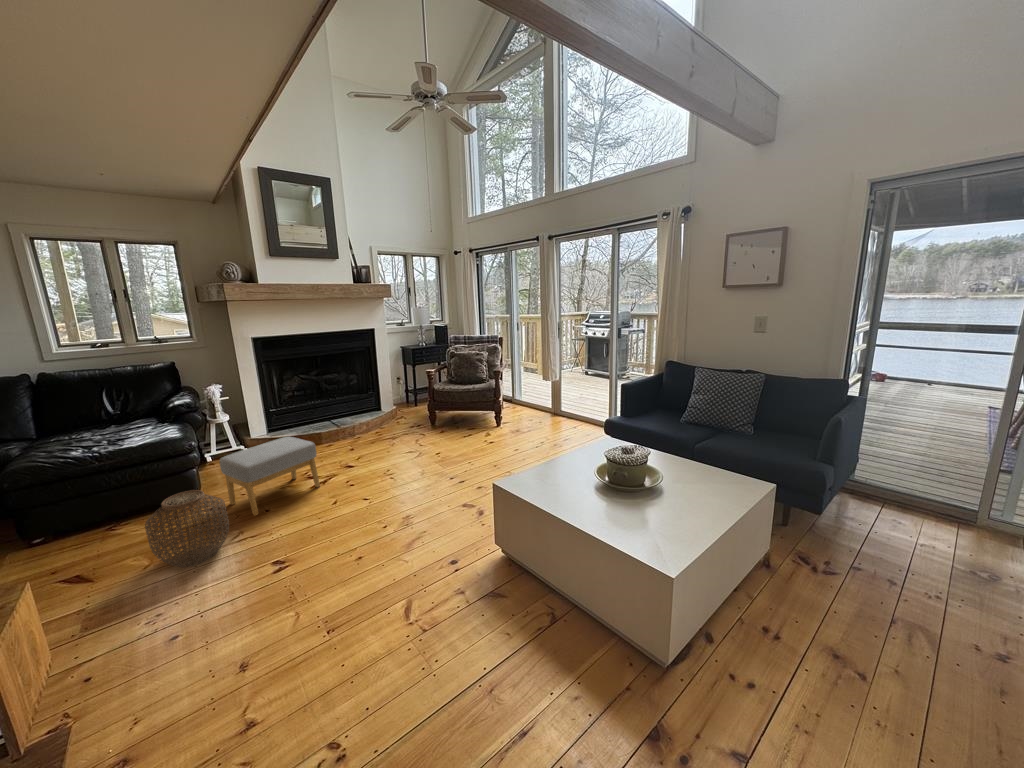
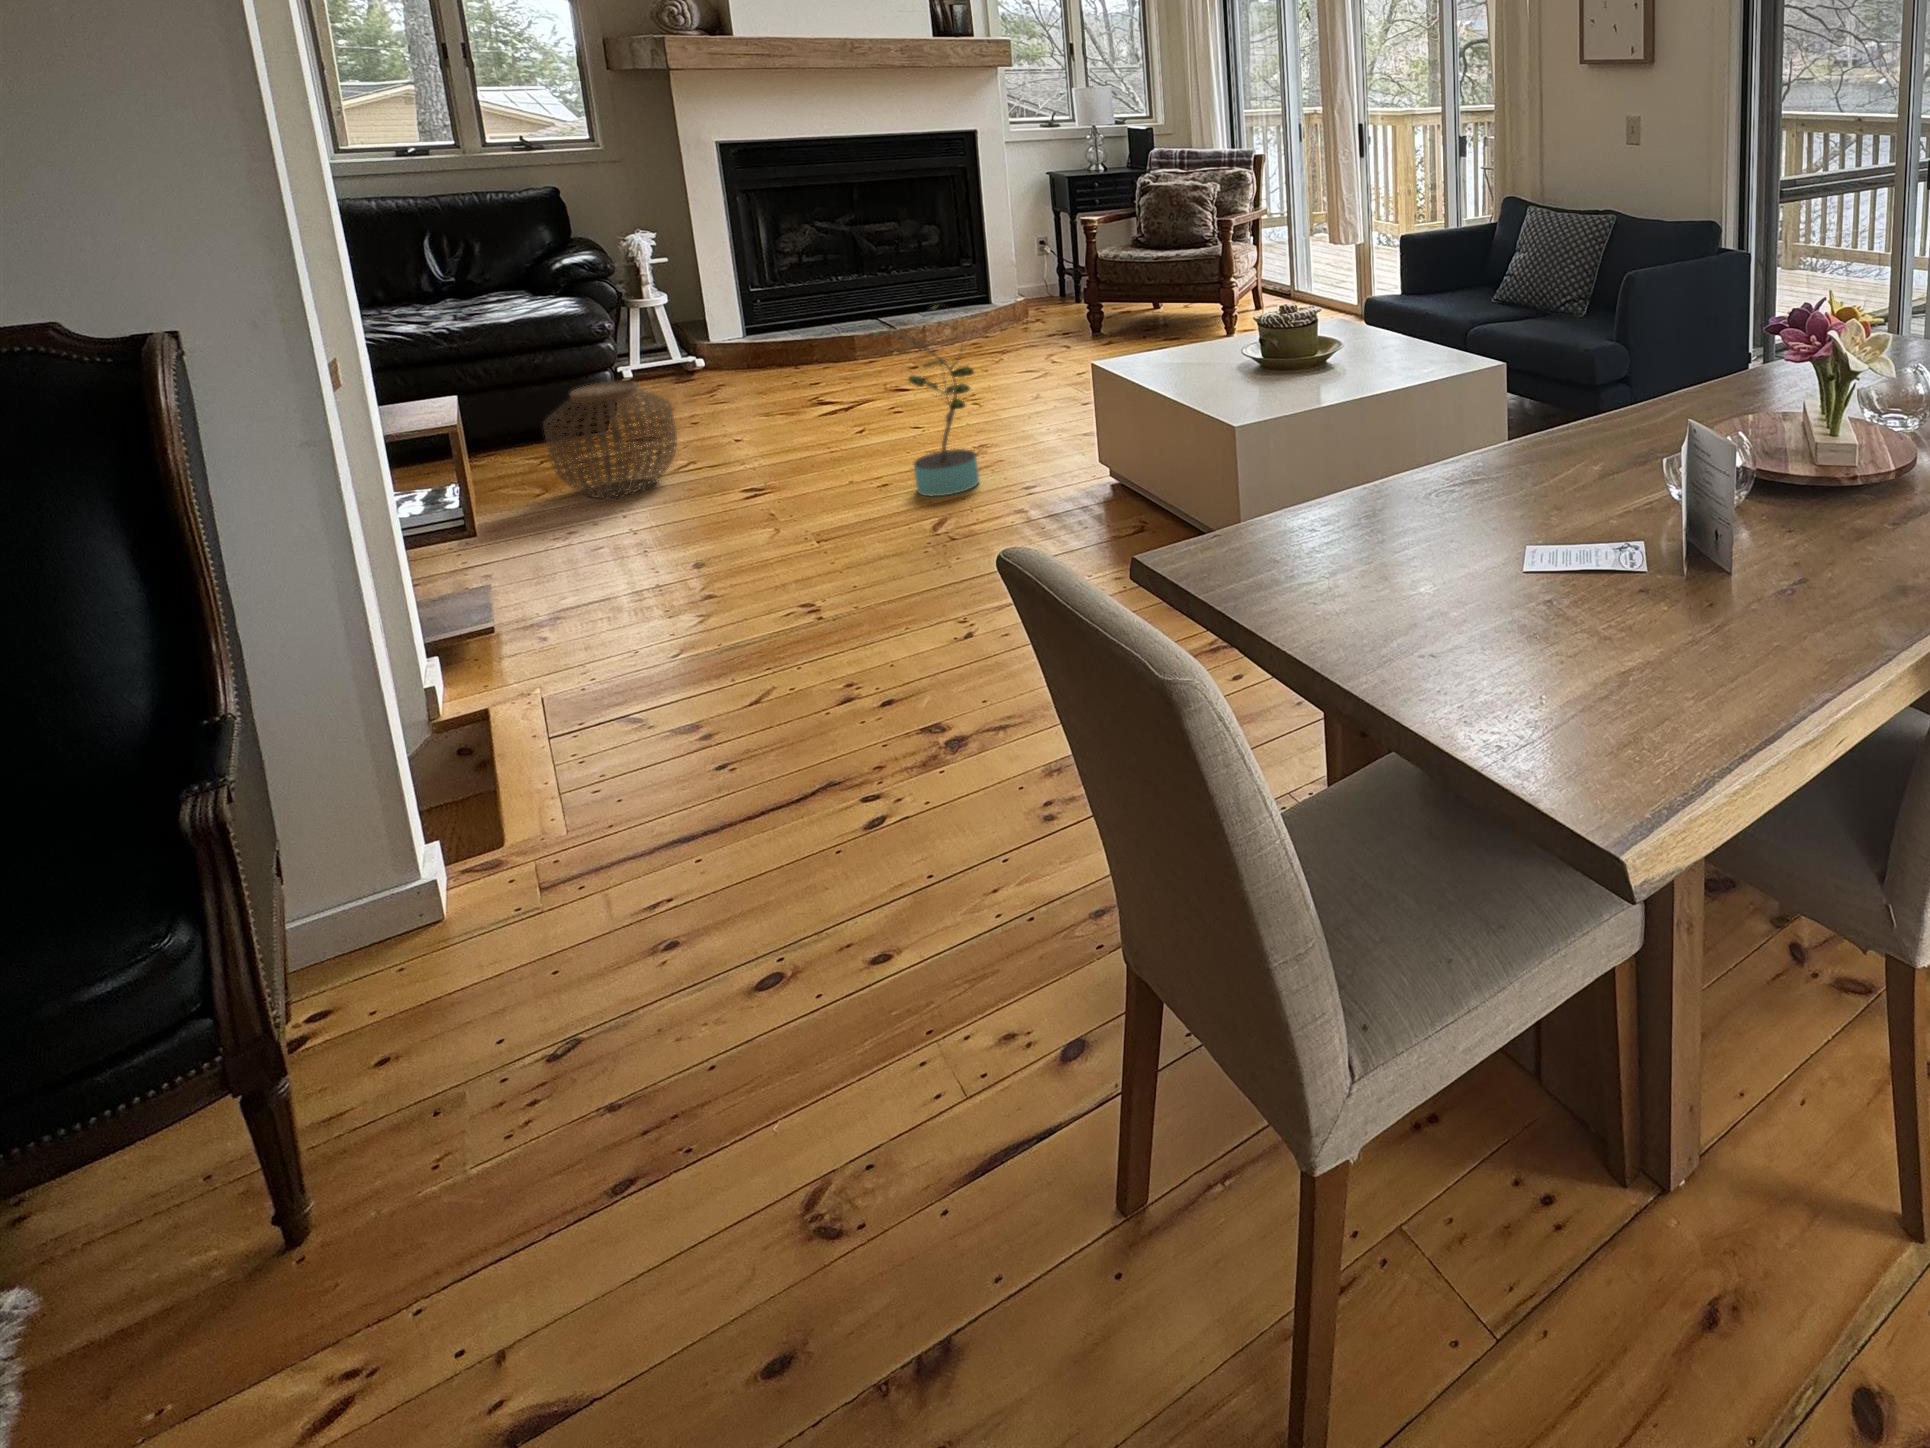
footstool: present [220,437,320,515] -> none [656,324,843,448]
potted plant: none [347,443,419,570] -> present [872,305,979,496]

